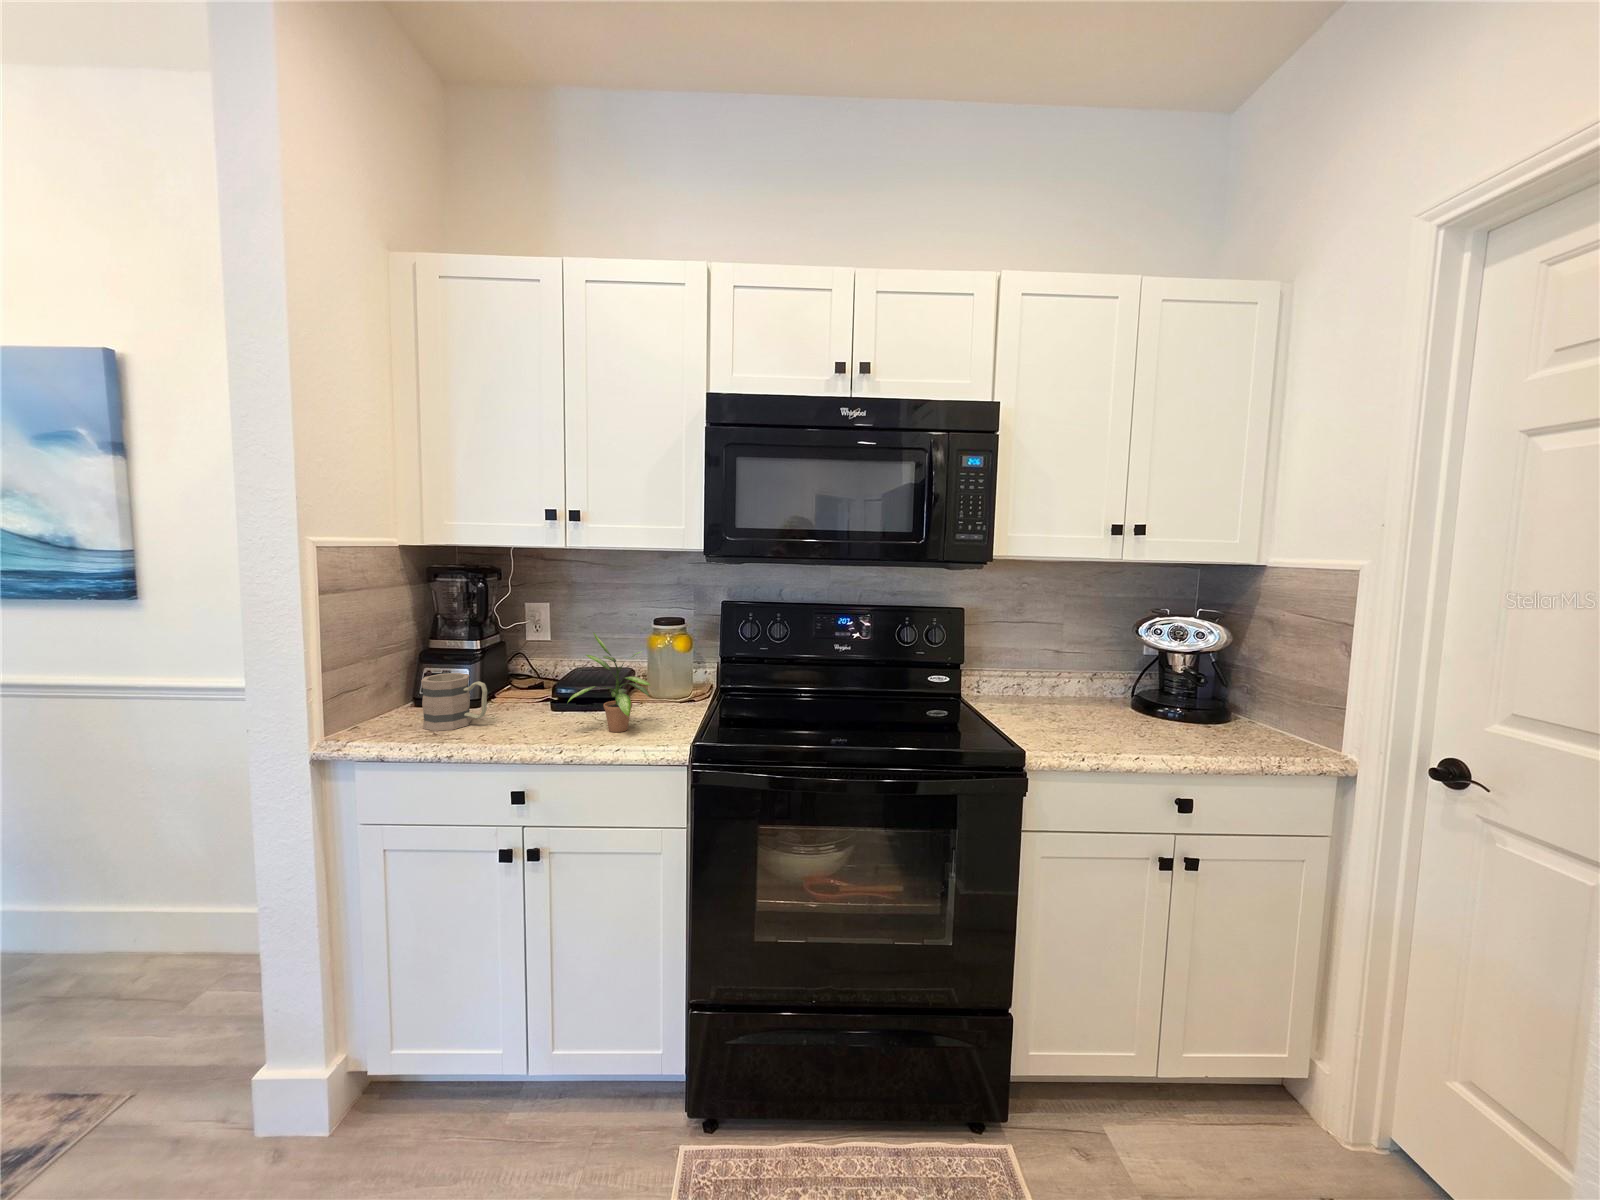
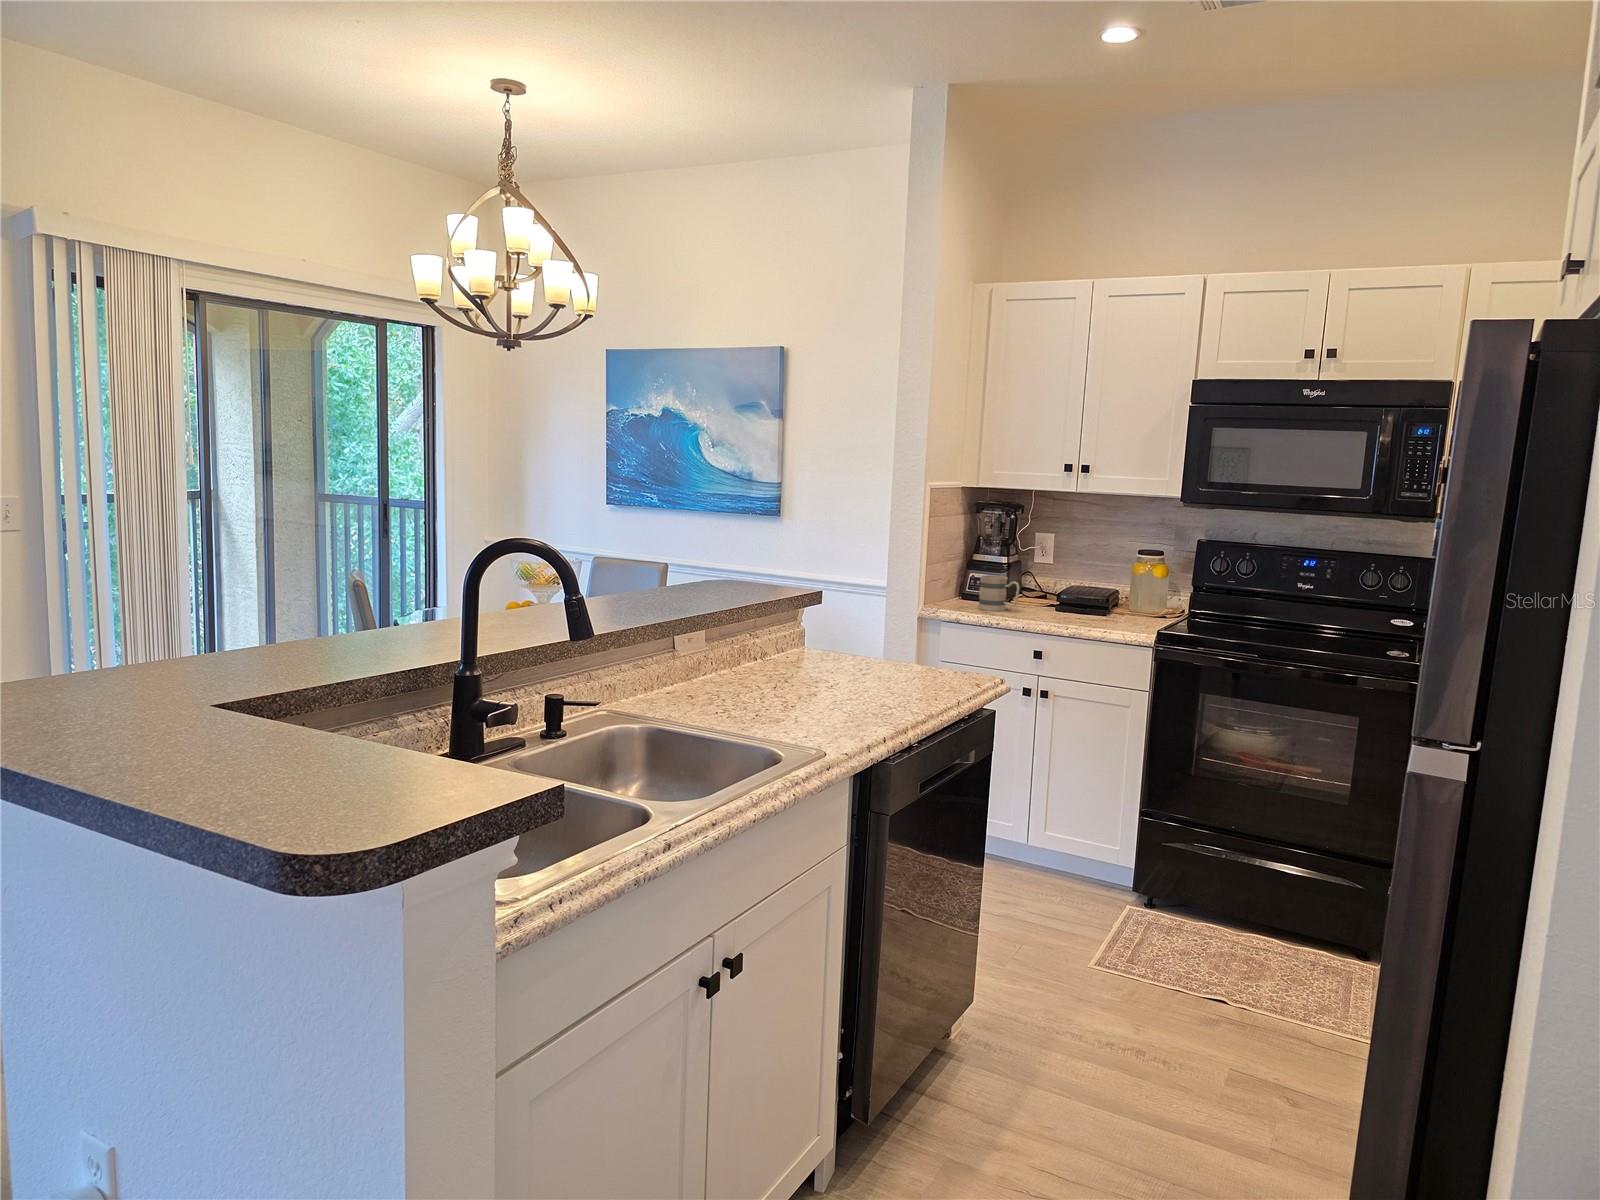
potted plant: present [568,632,650,732] -> none [1074,552,1135,624]

